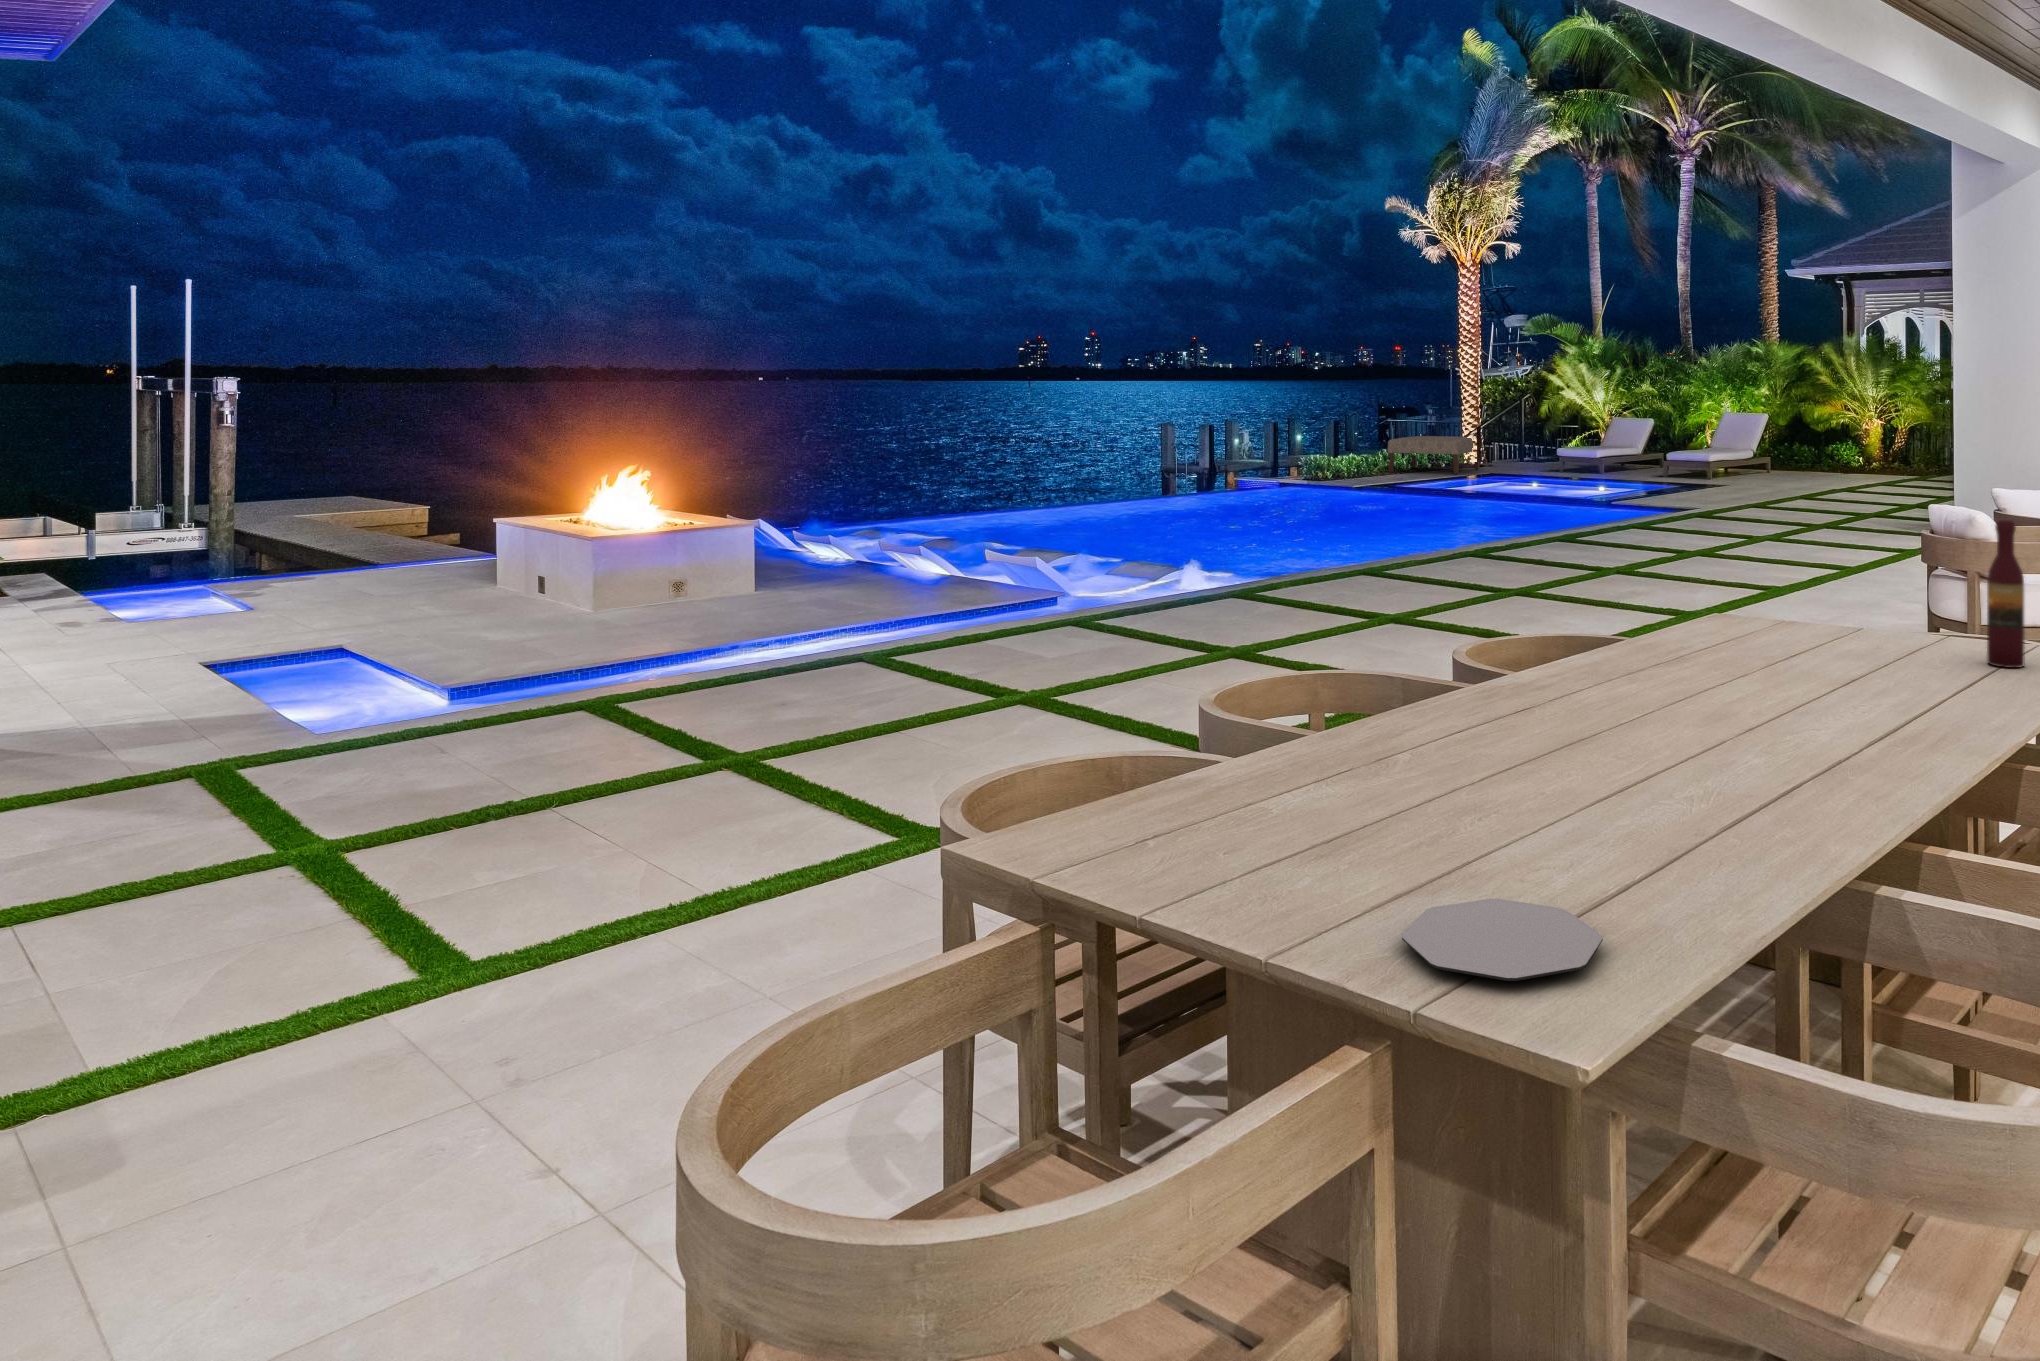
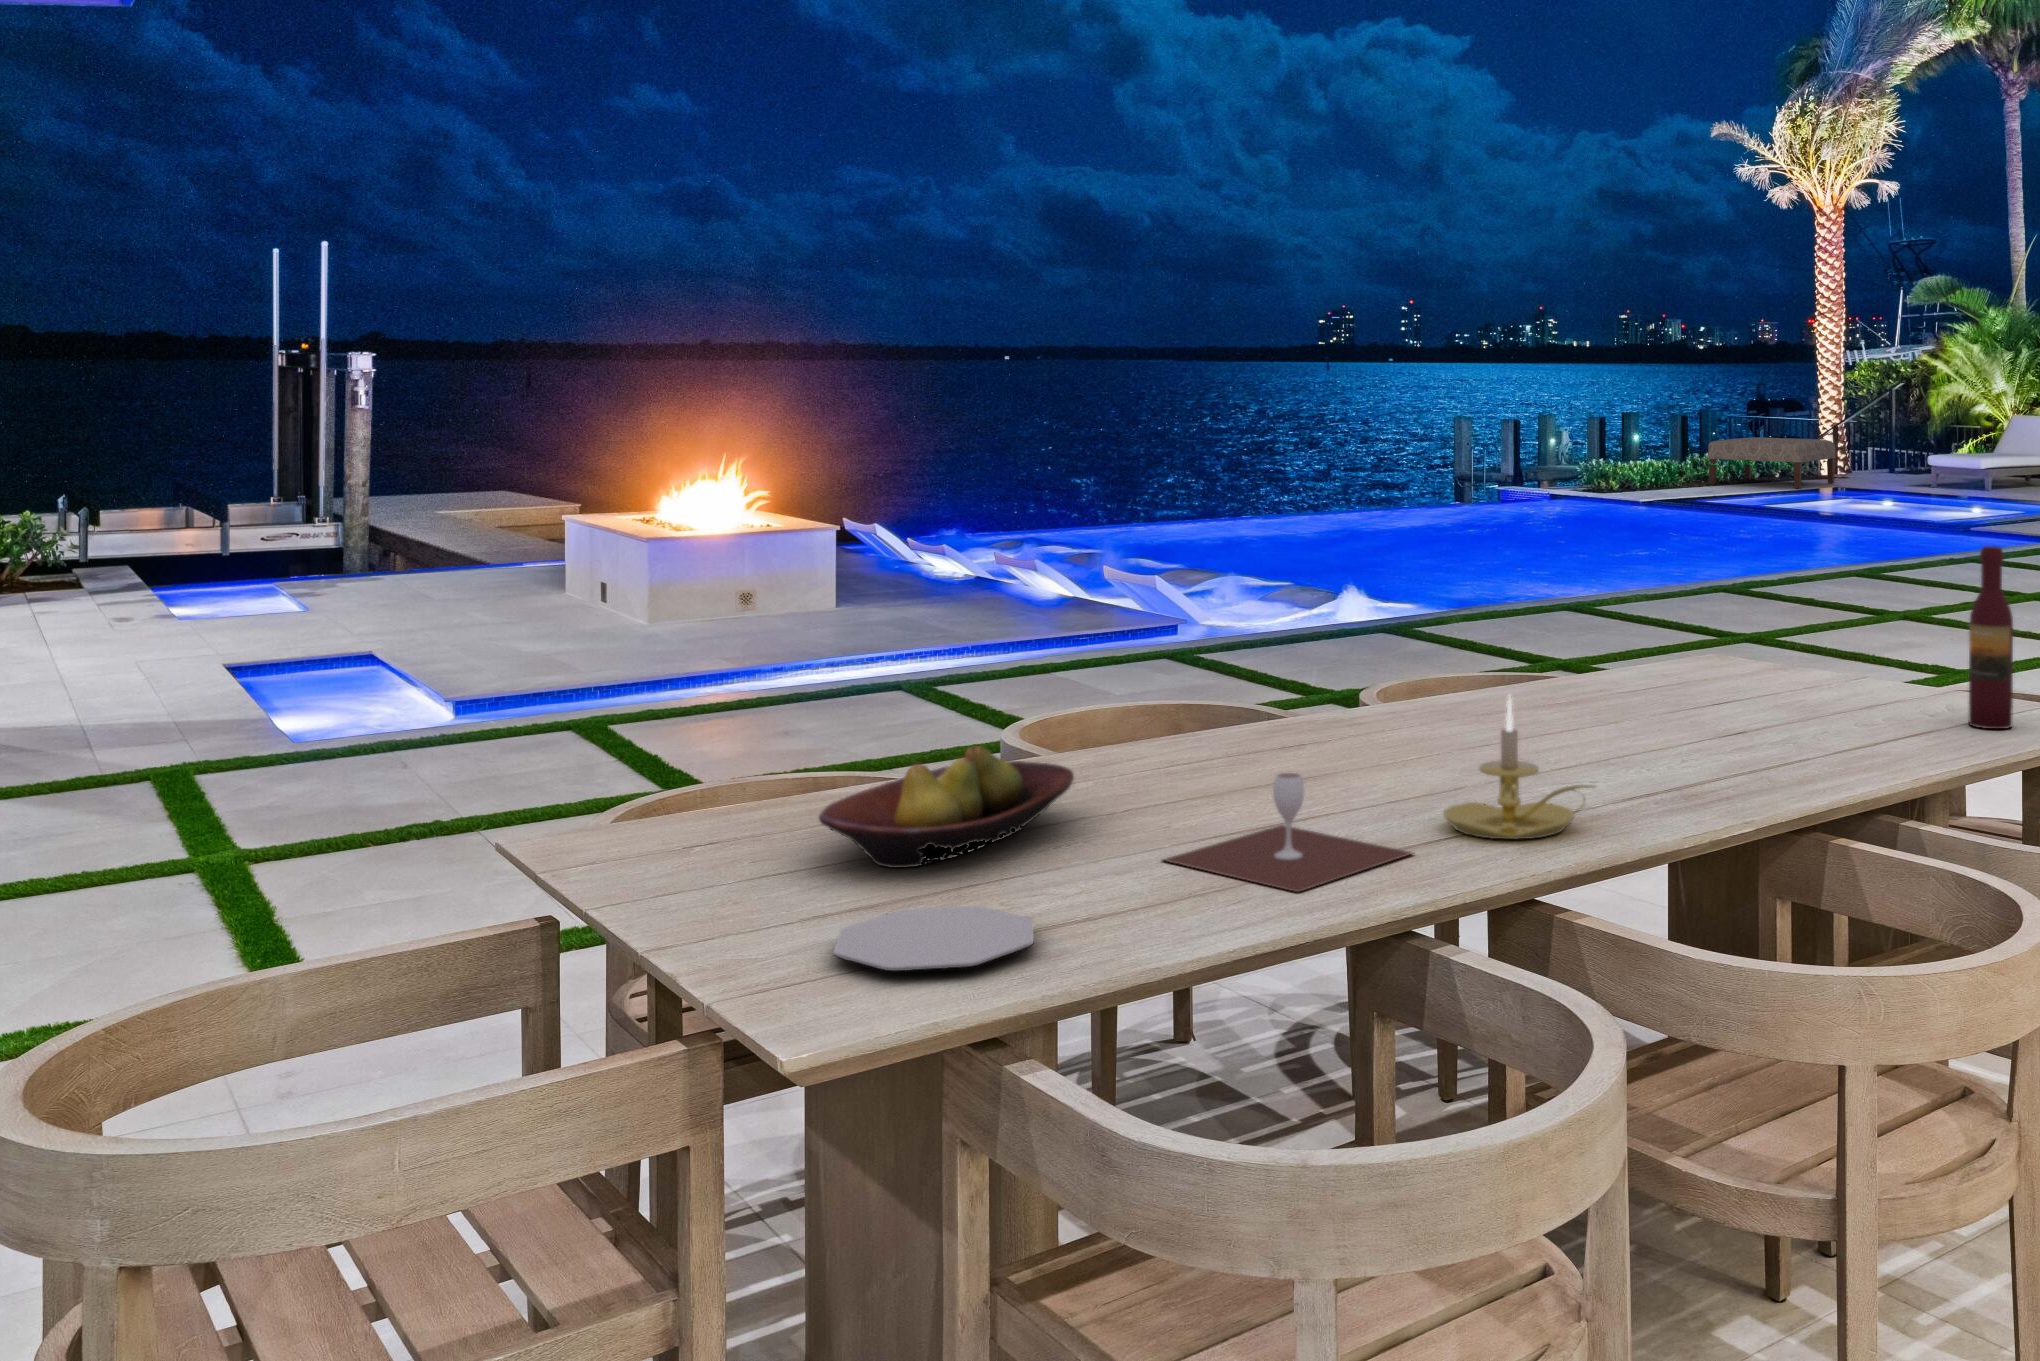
candle holder: none [1744,663,1872,793] -> present [1443,697,1595,839]
fruit bowl: none [1247,734,1435,859] -> present [819,746,1074,868]
wine glass: none [1561,746,1766,860] -> present [1161,773,1412,892]

